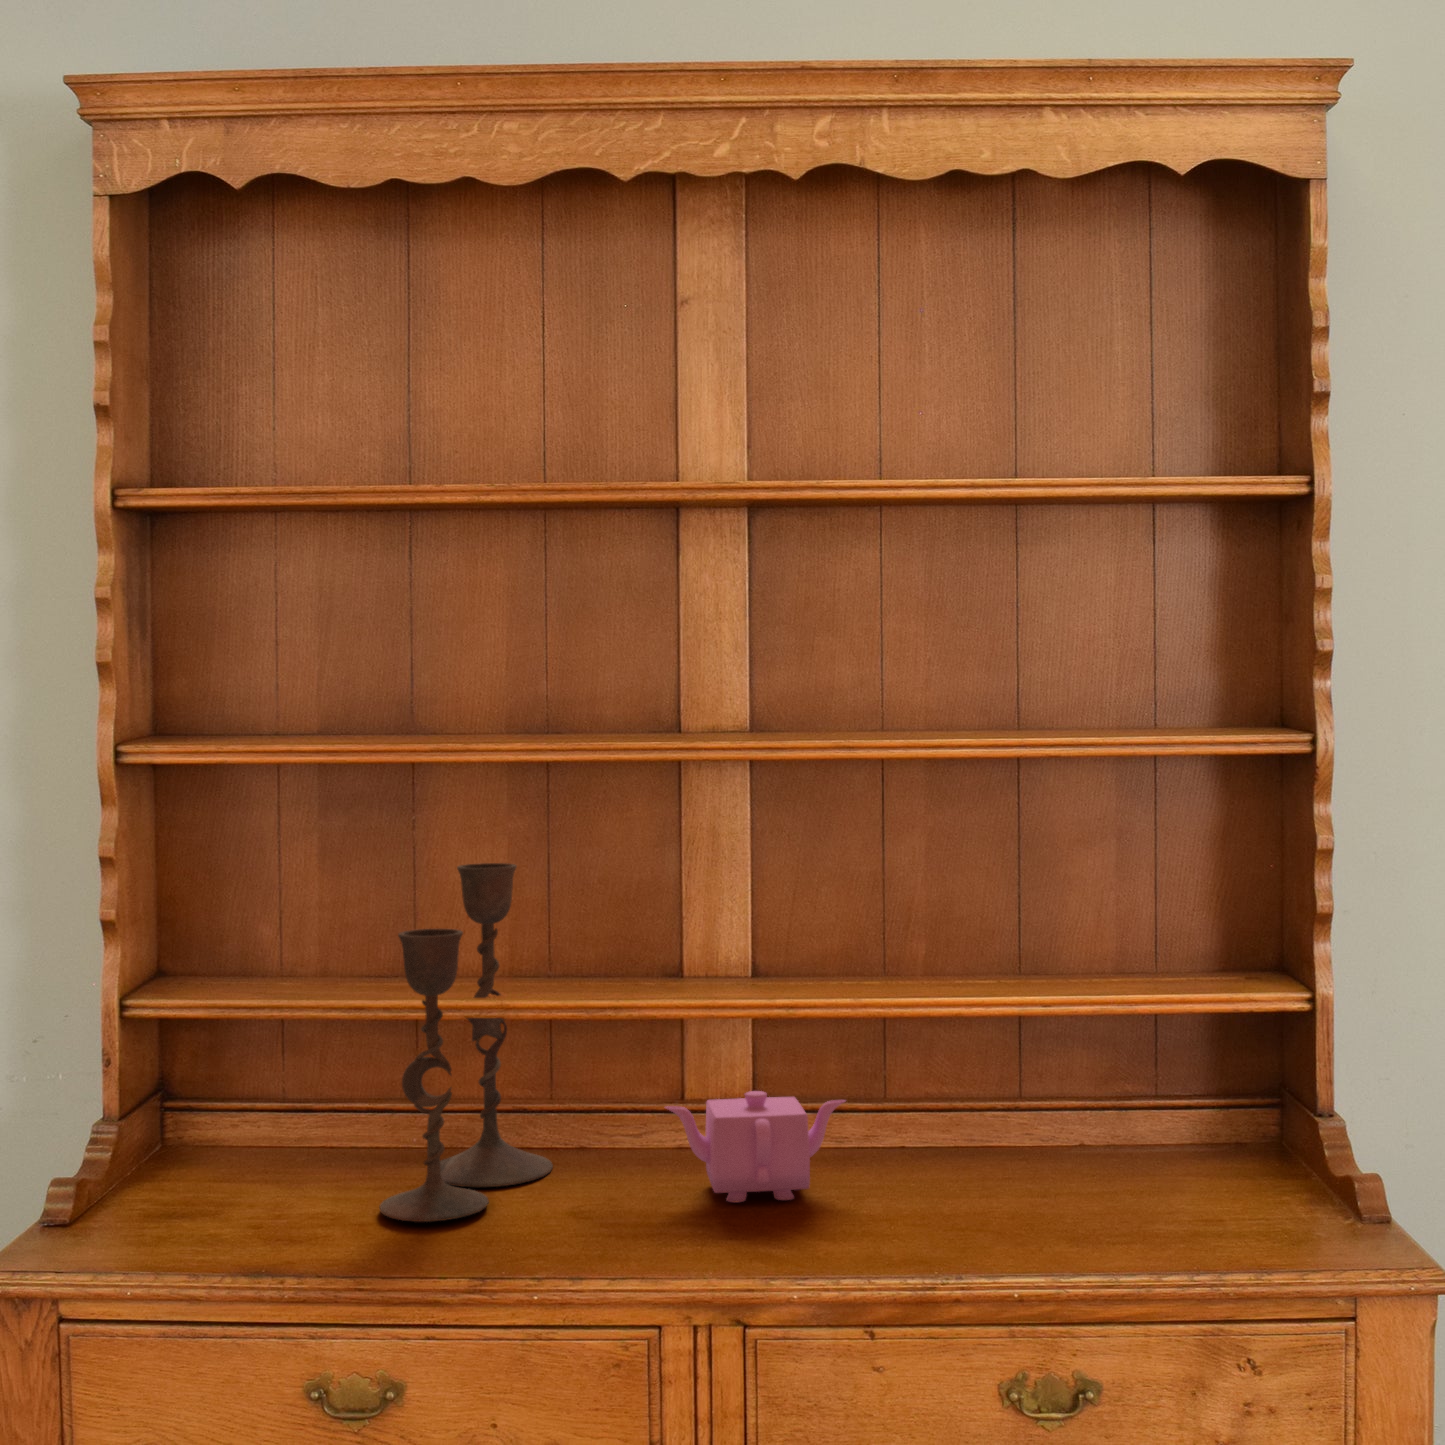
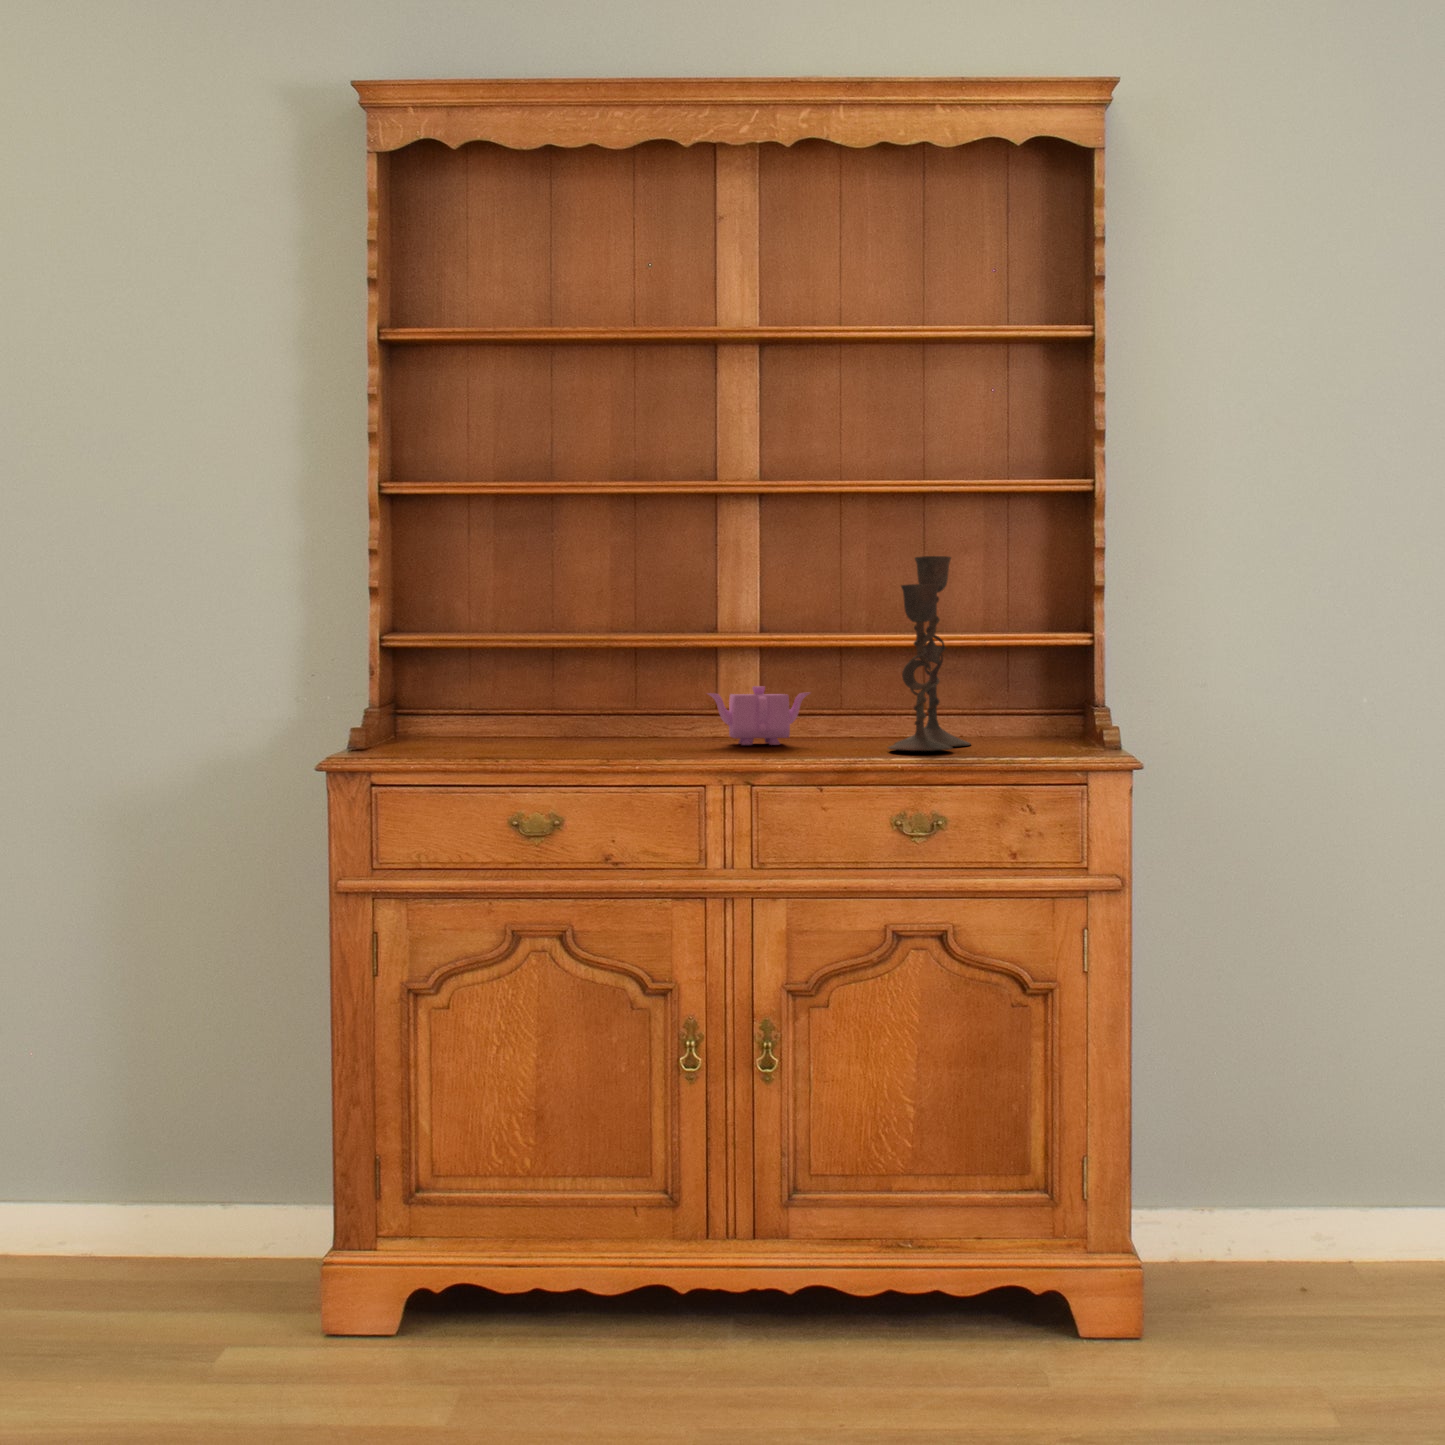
candlestick: present [380,863,553,1222] -> present [888,556,971,751]

